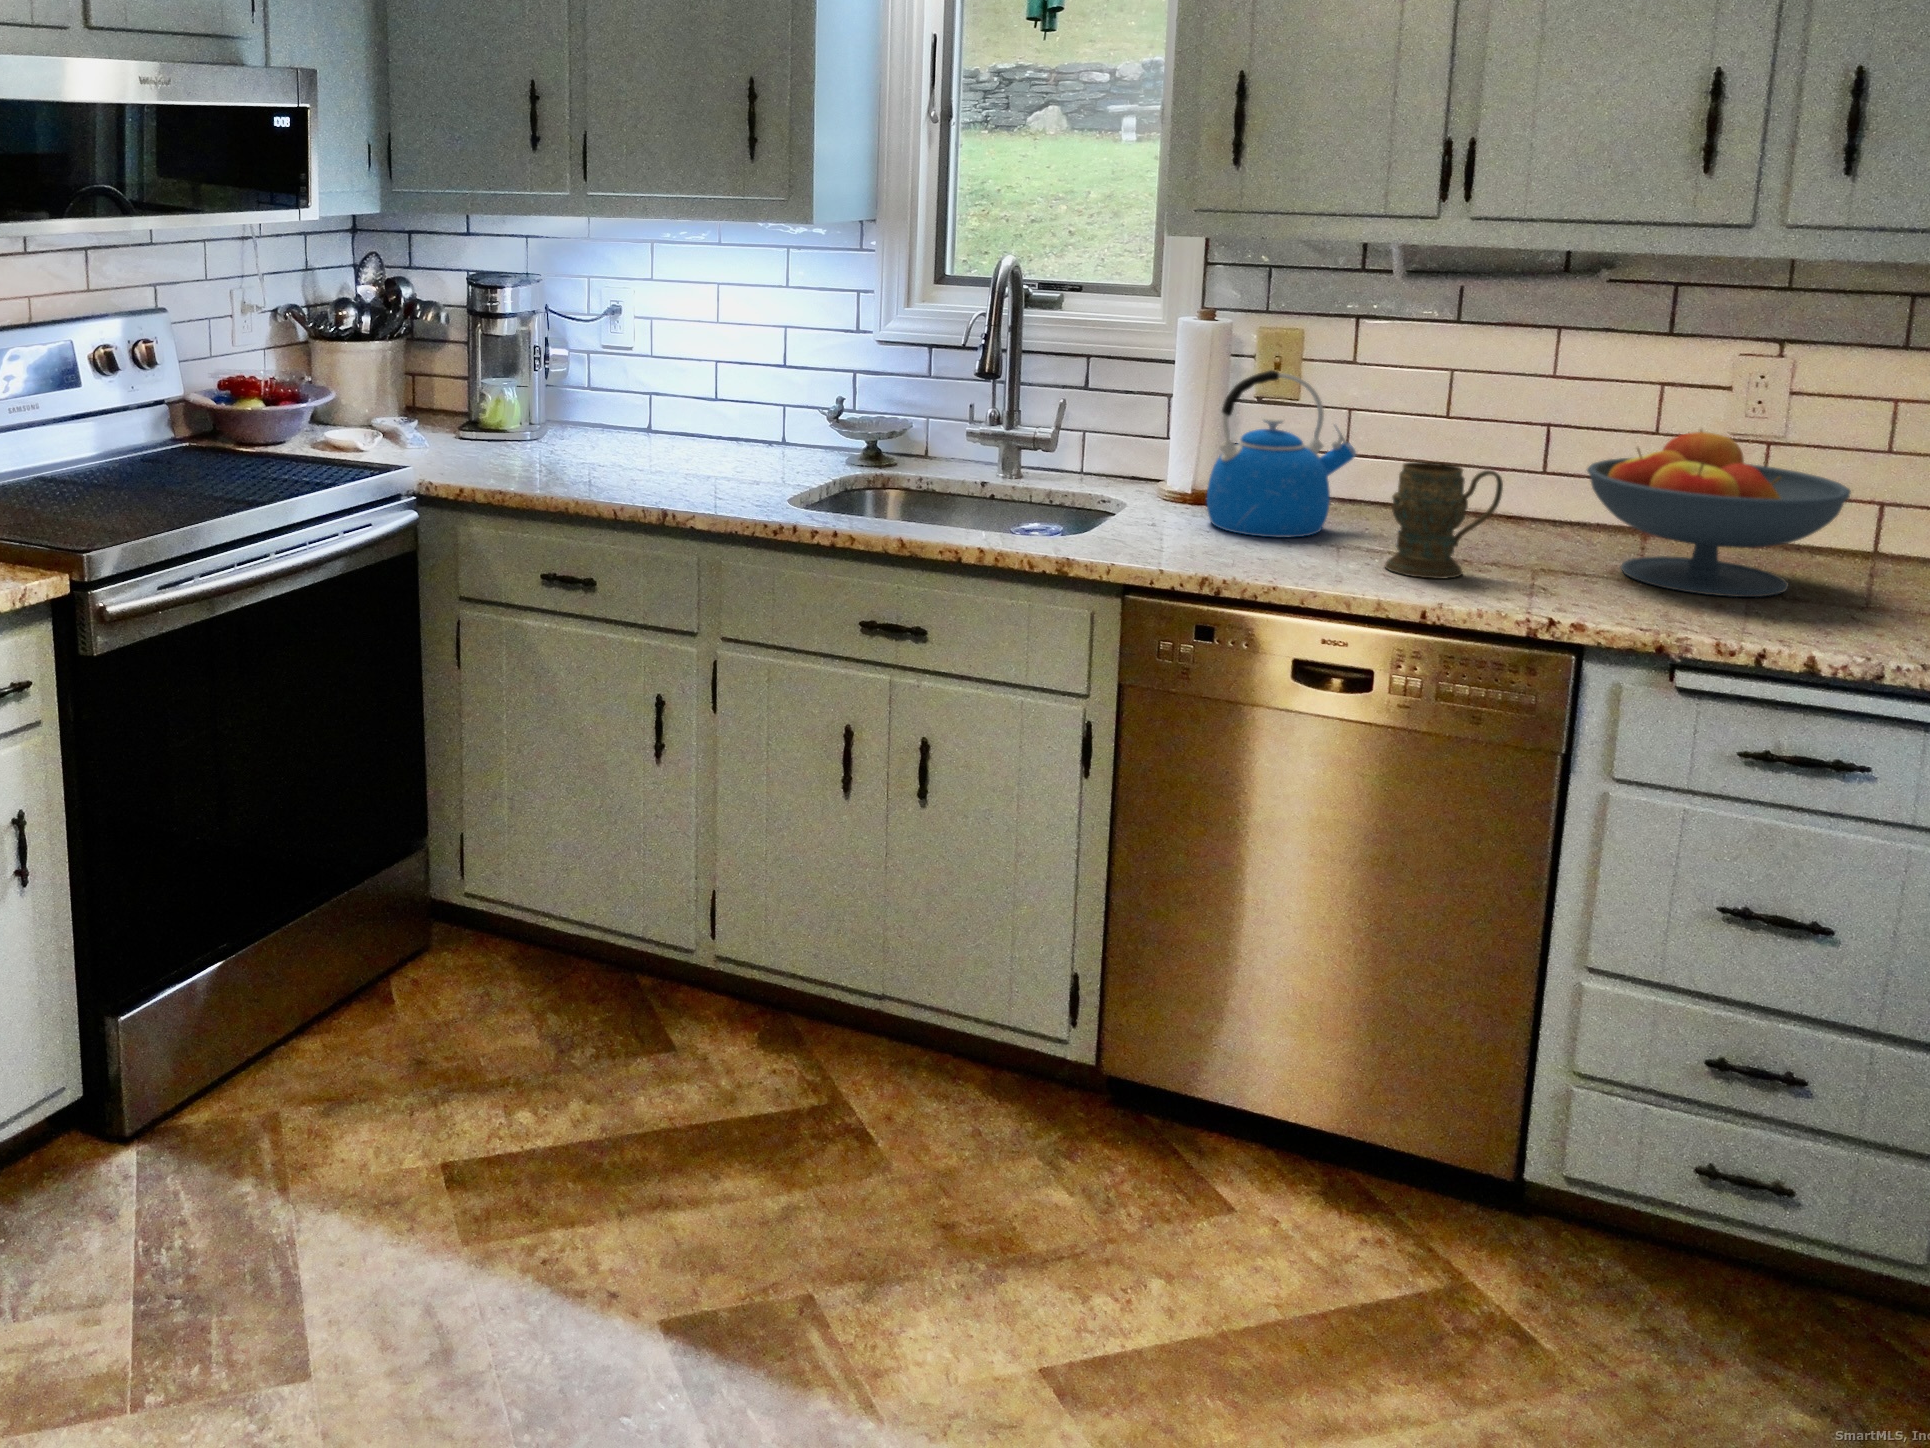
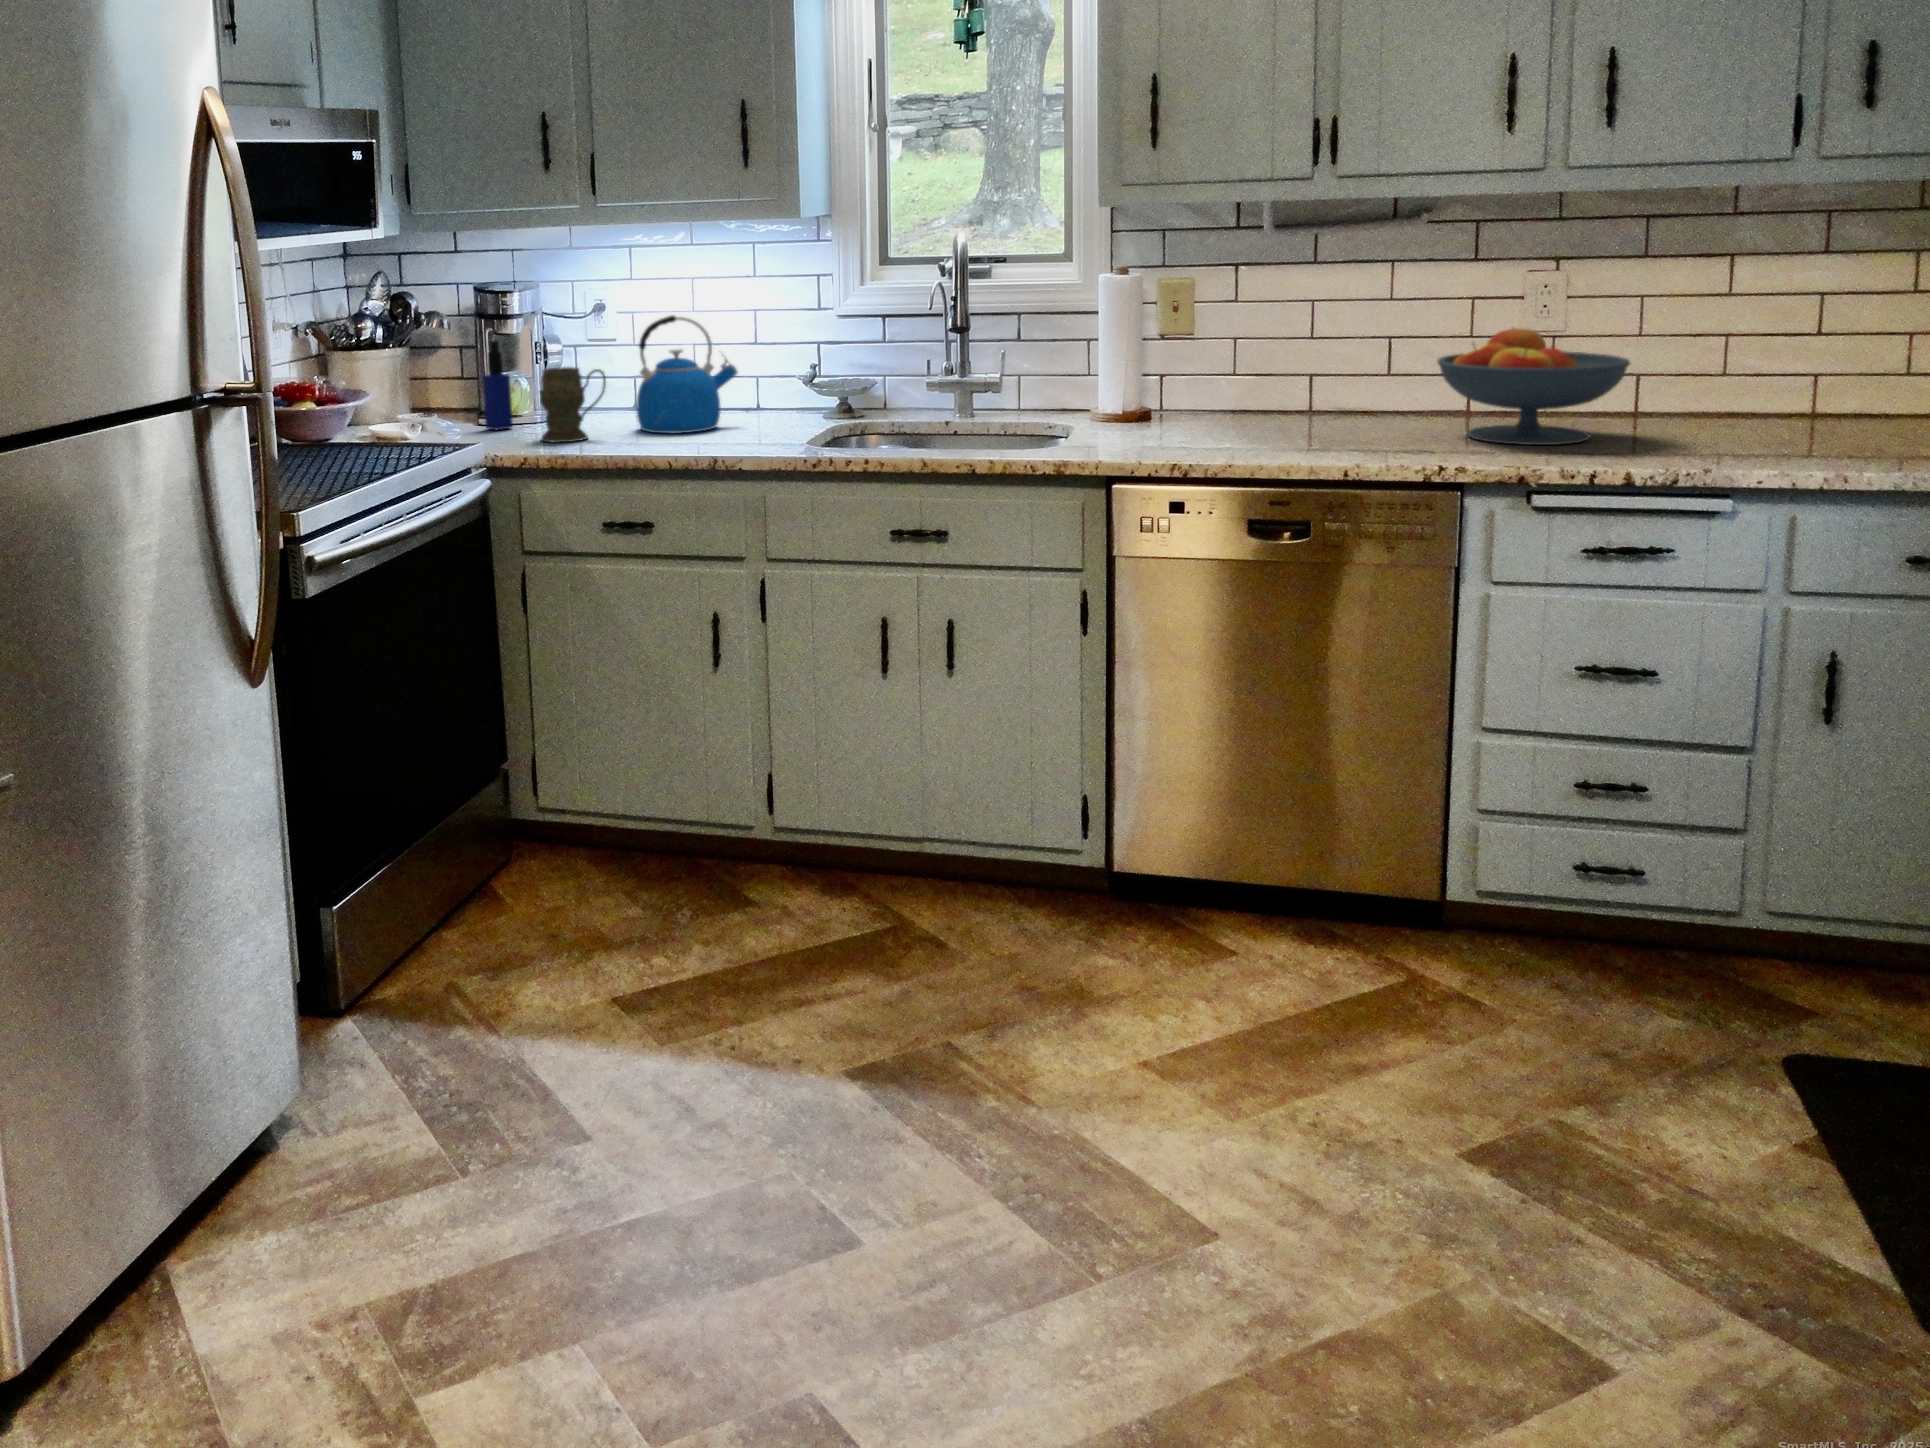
bottle: none [448,343,480,449] -> present [482,340,513,430]
kettle: present [1207,370,1356,537] -> present [637,316,738,434]
mug: present [1385,462,1503,579] -> present [540,367,606,443]

